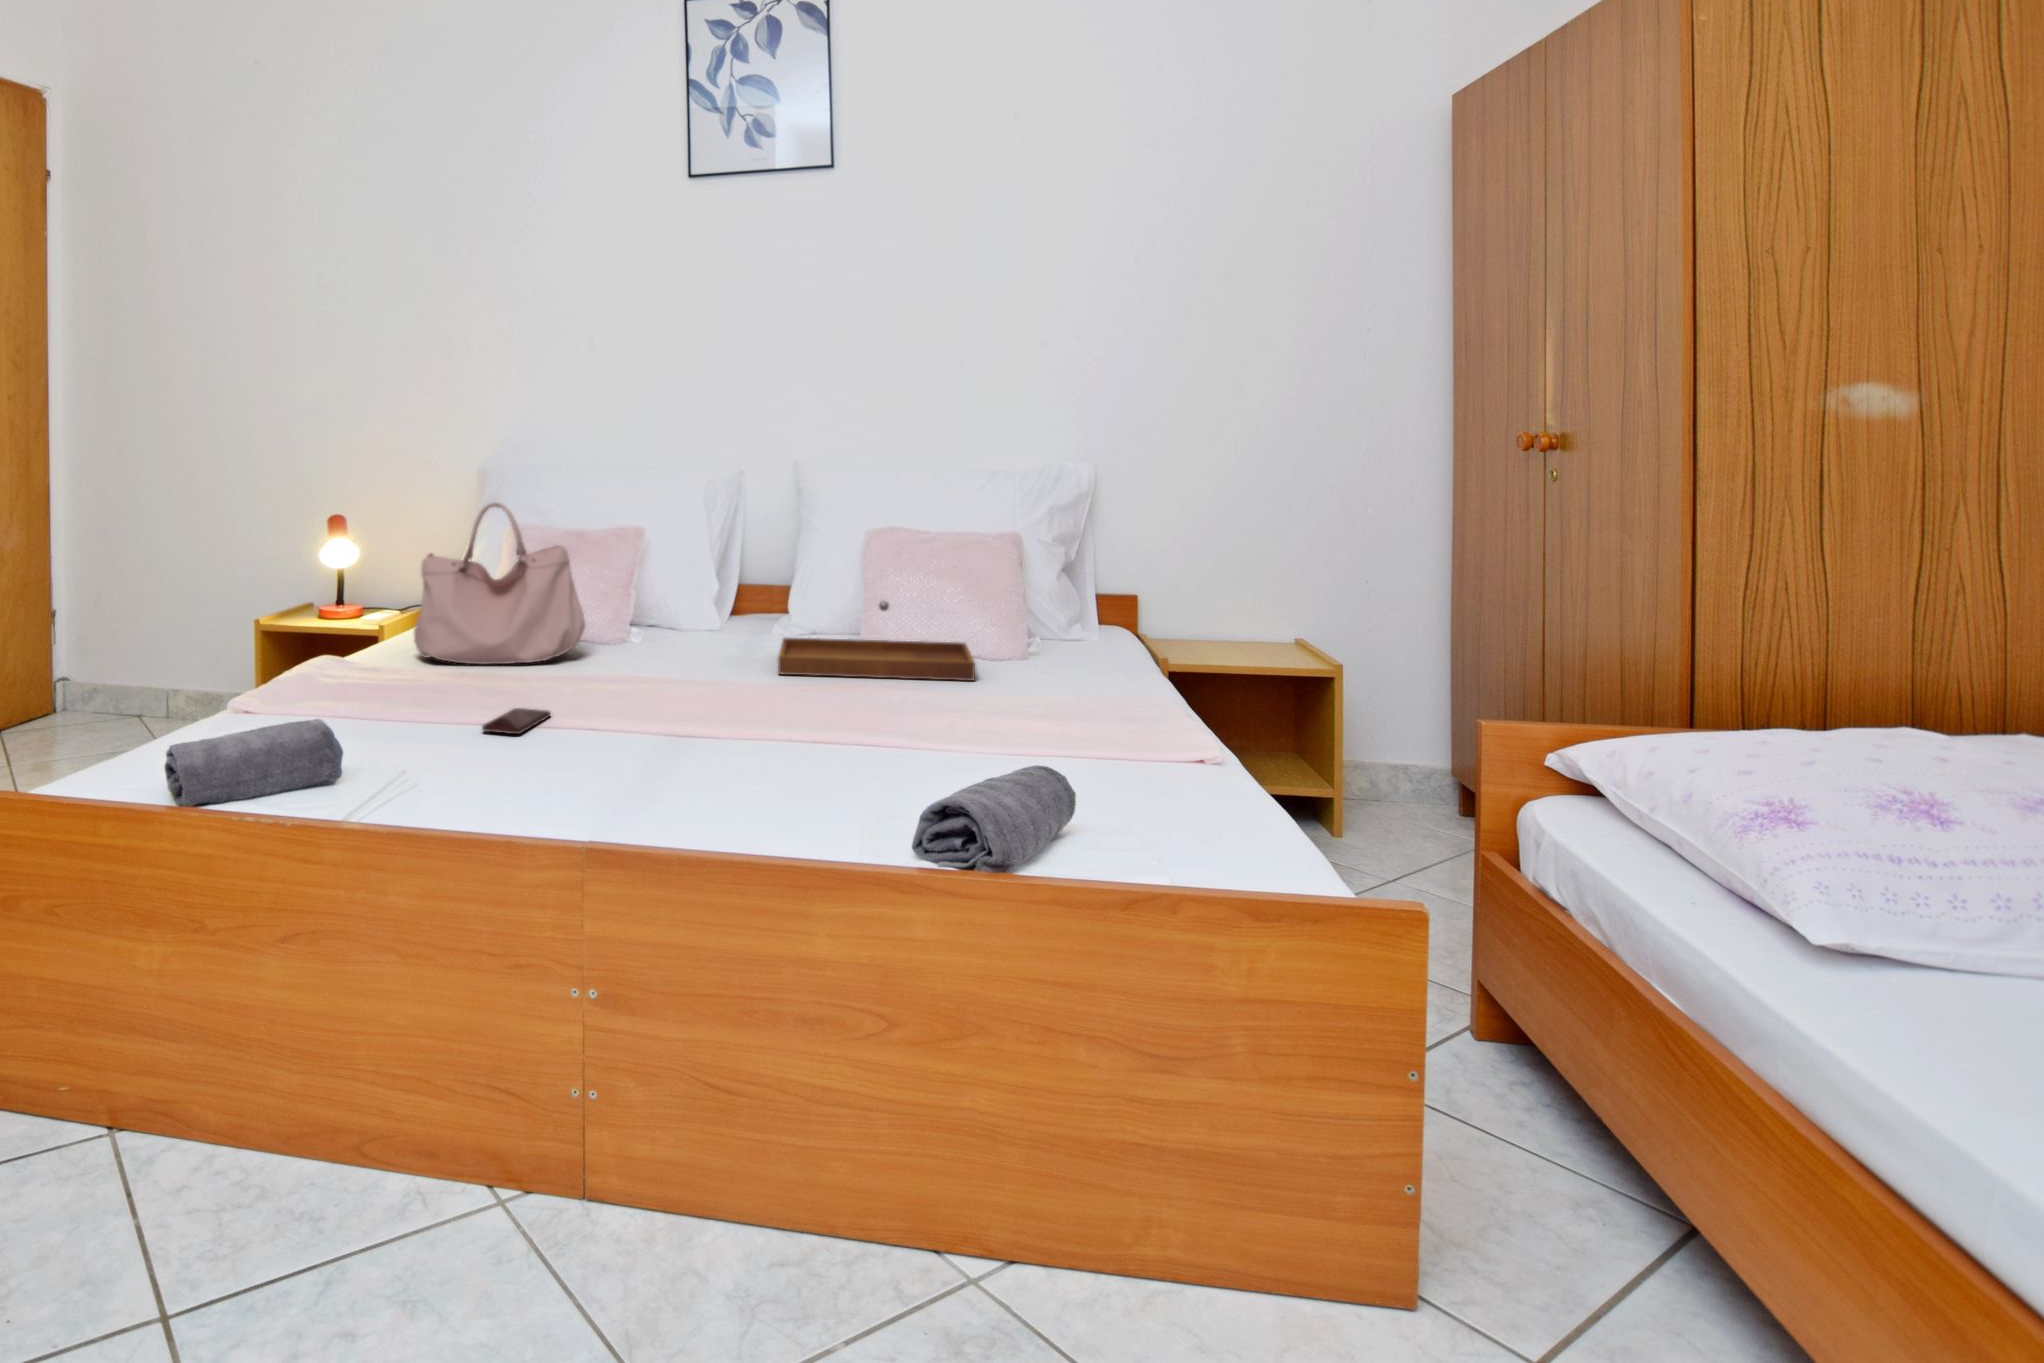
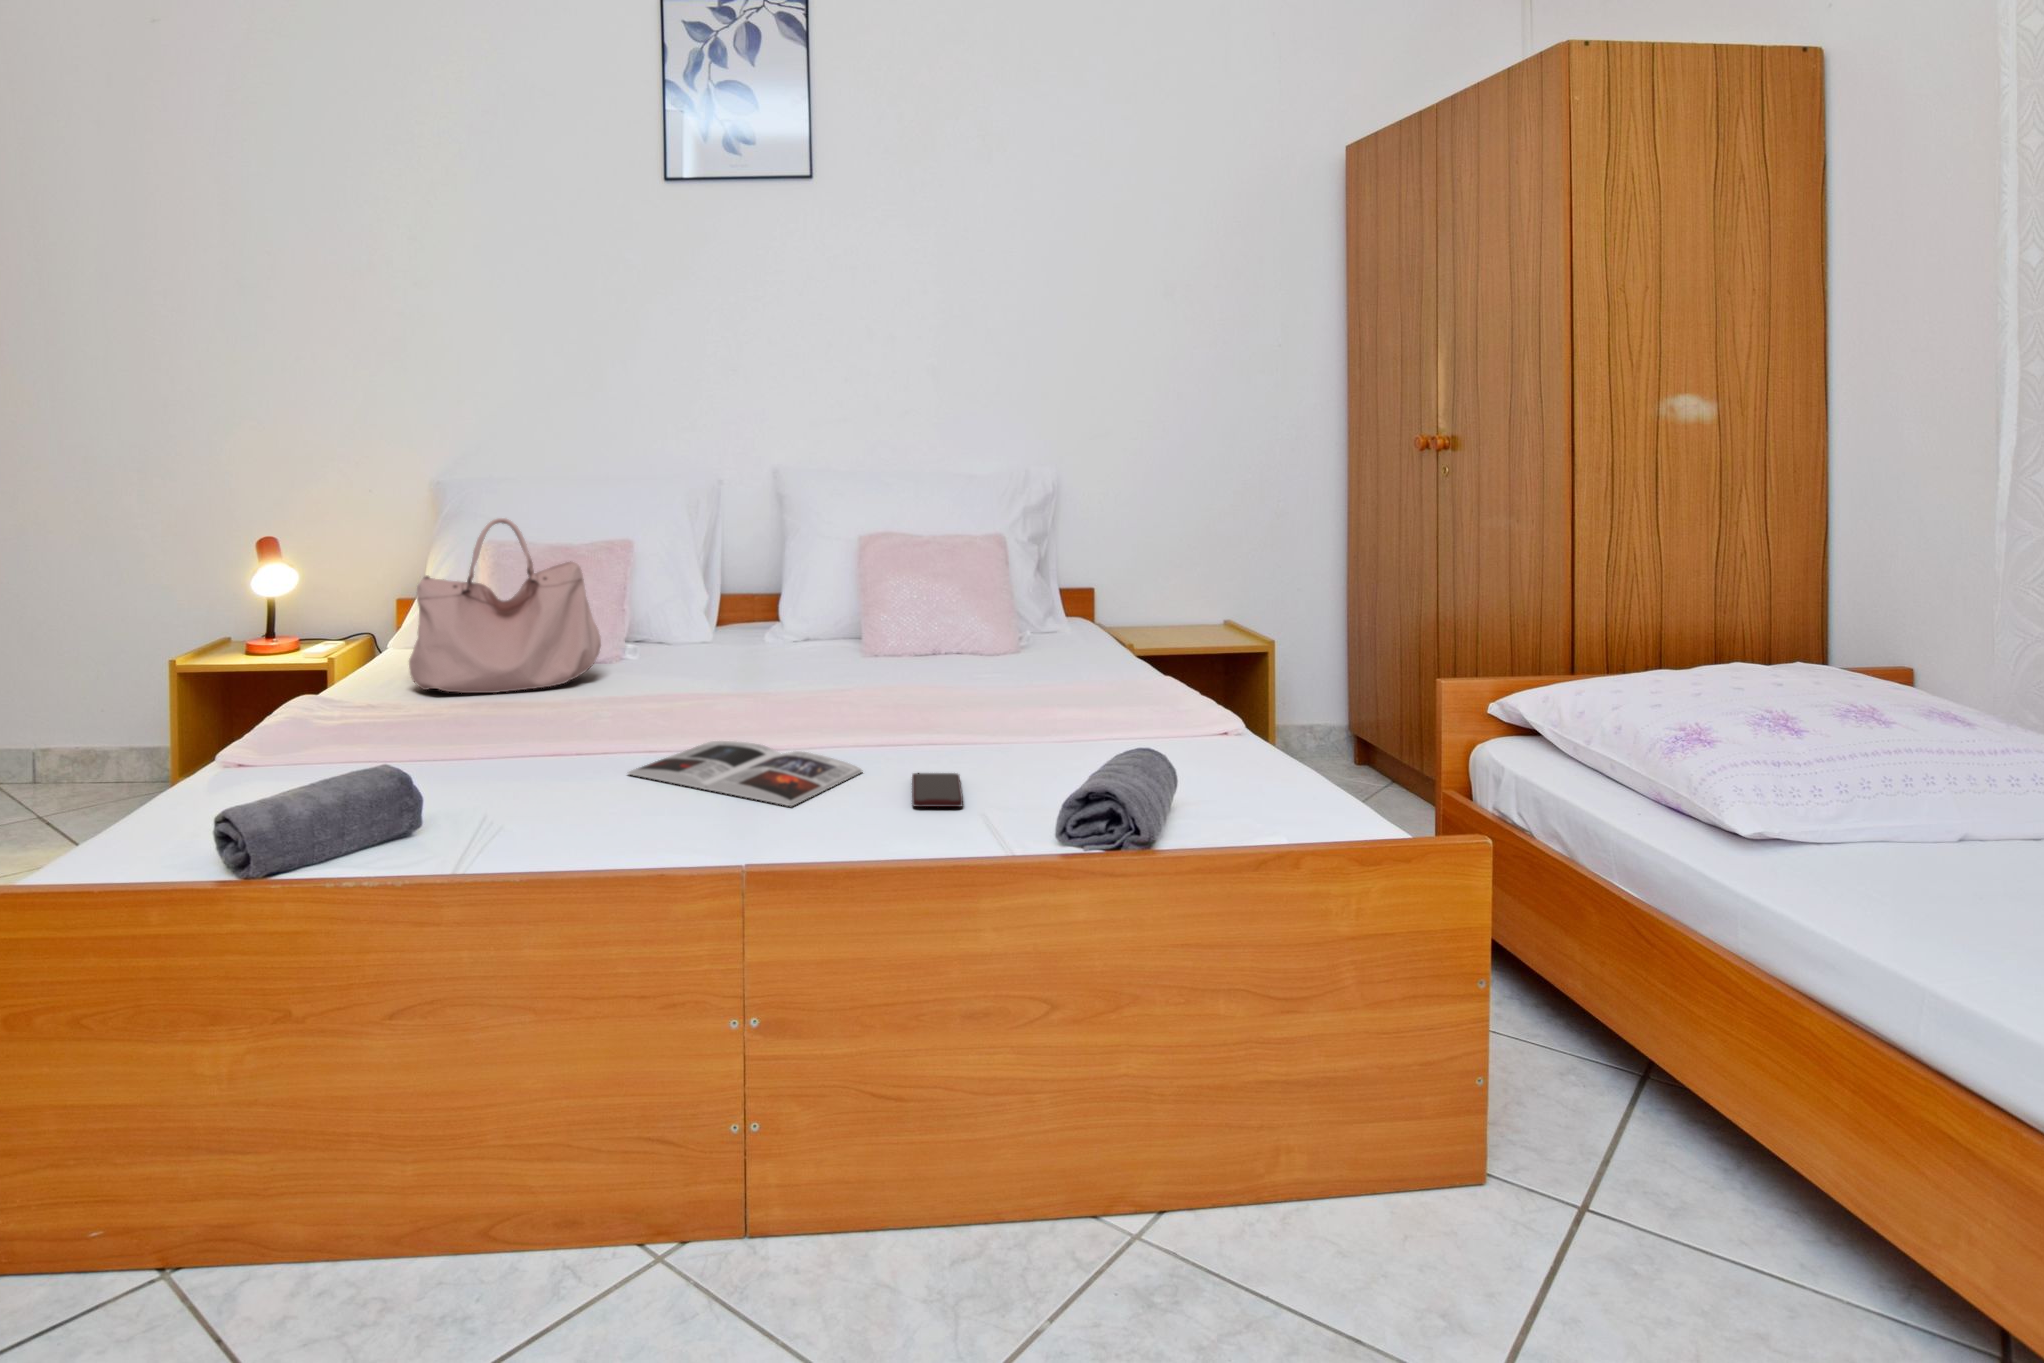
tray: present [778,601,975,681] -> none [801,603,996,682]
smartphone: present [482,708,551,734] -> present [912,773,963,807]
magazine: none [552,724,775,792] -> present [628,741,863,806]

